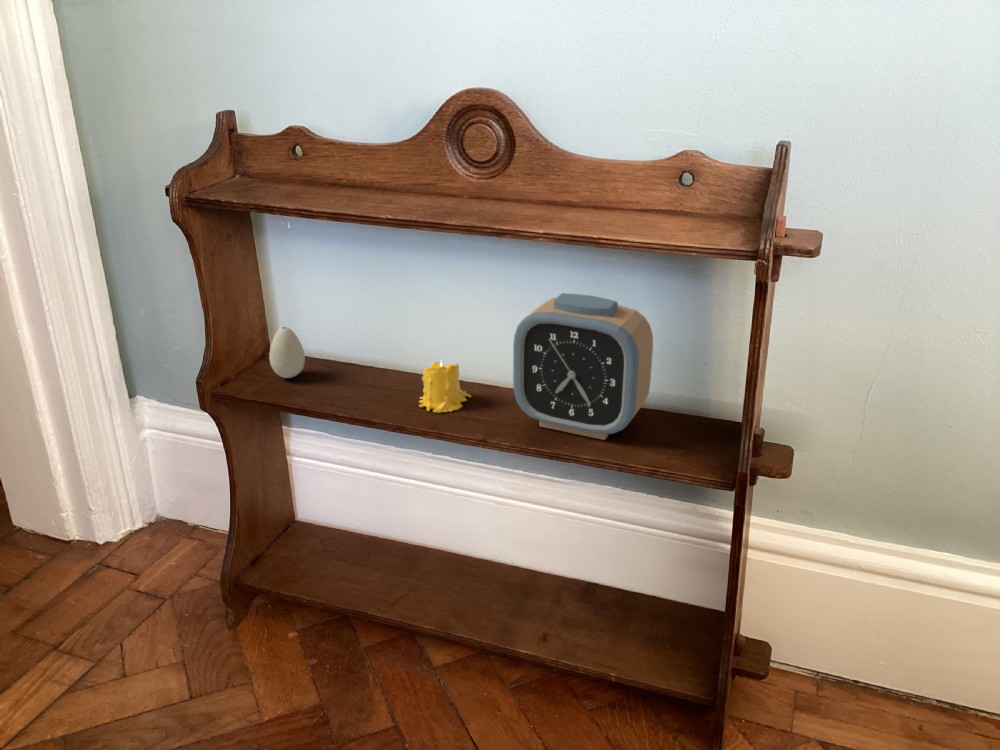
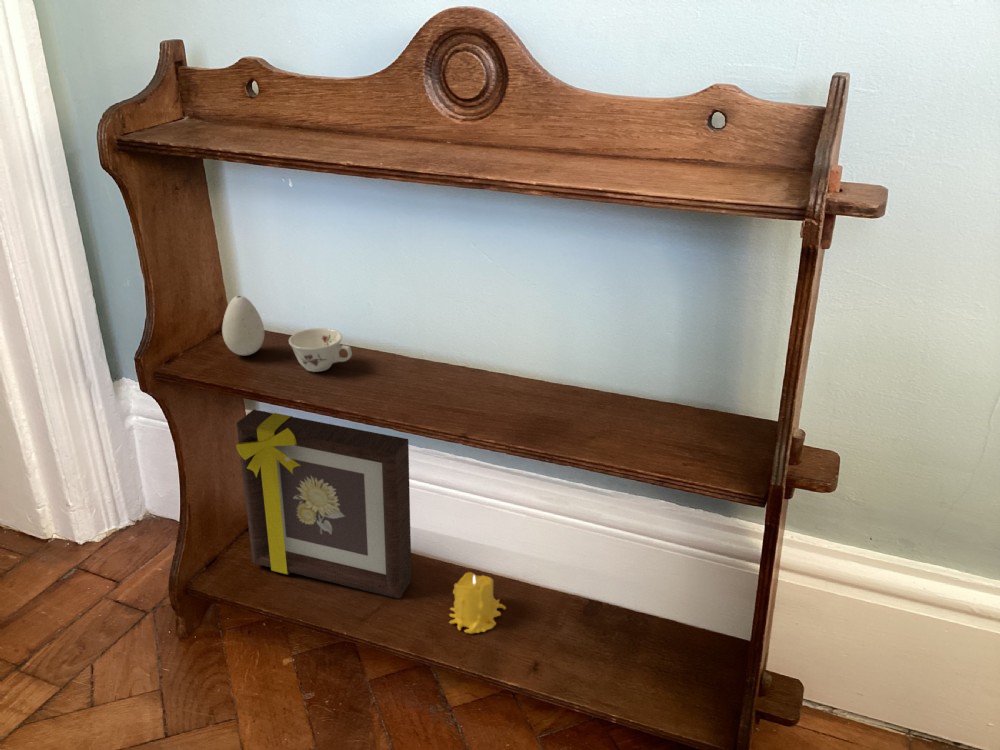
alarm clock: present [513,293,653,440] -> none [503,261,672,439]
teacup: none [328,353,382,390] -> present [289,328,352,372]
candle: present [419,361,471,413] -> present [450,572,506,633]
picture frame: none [281,425,432,585] -> present [236,410,411,599]

